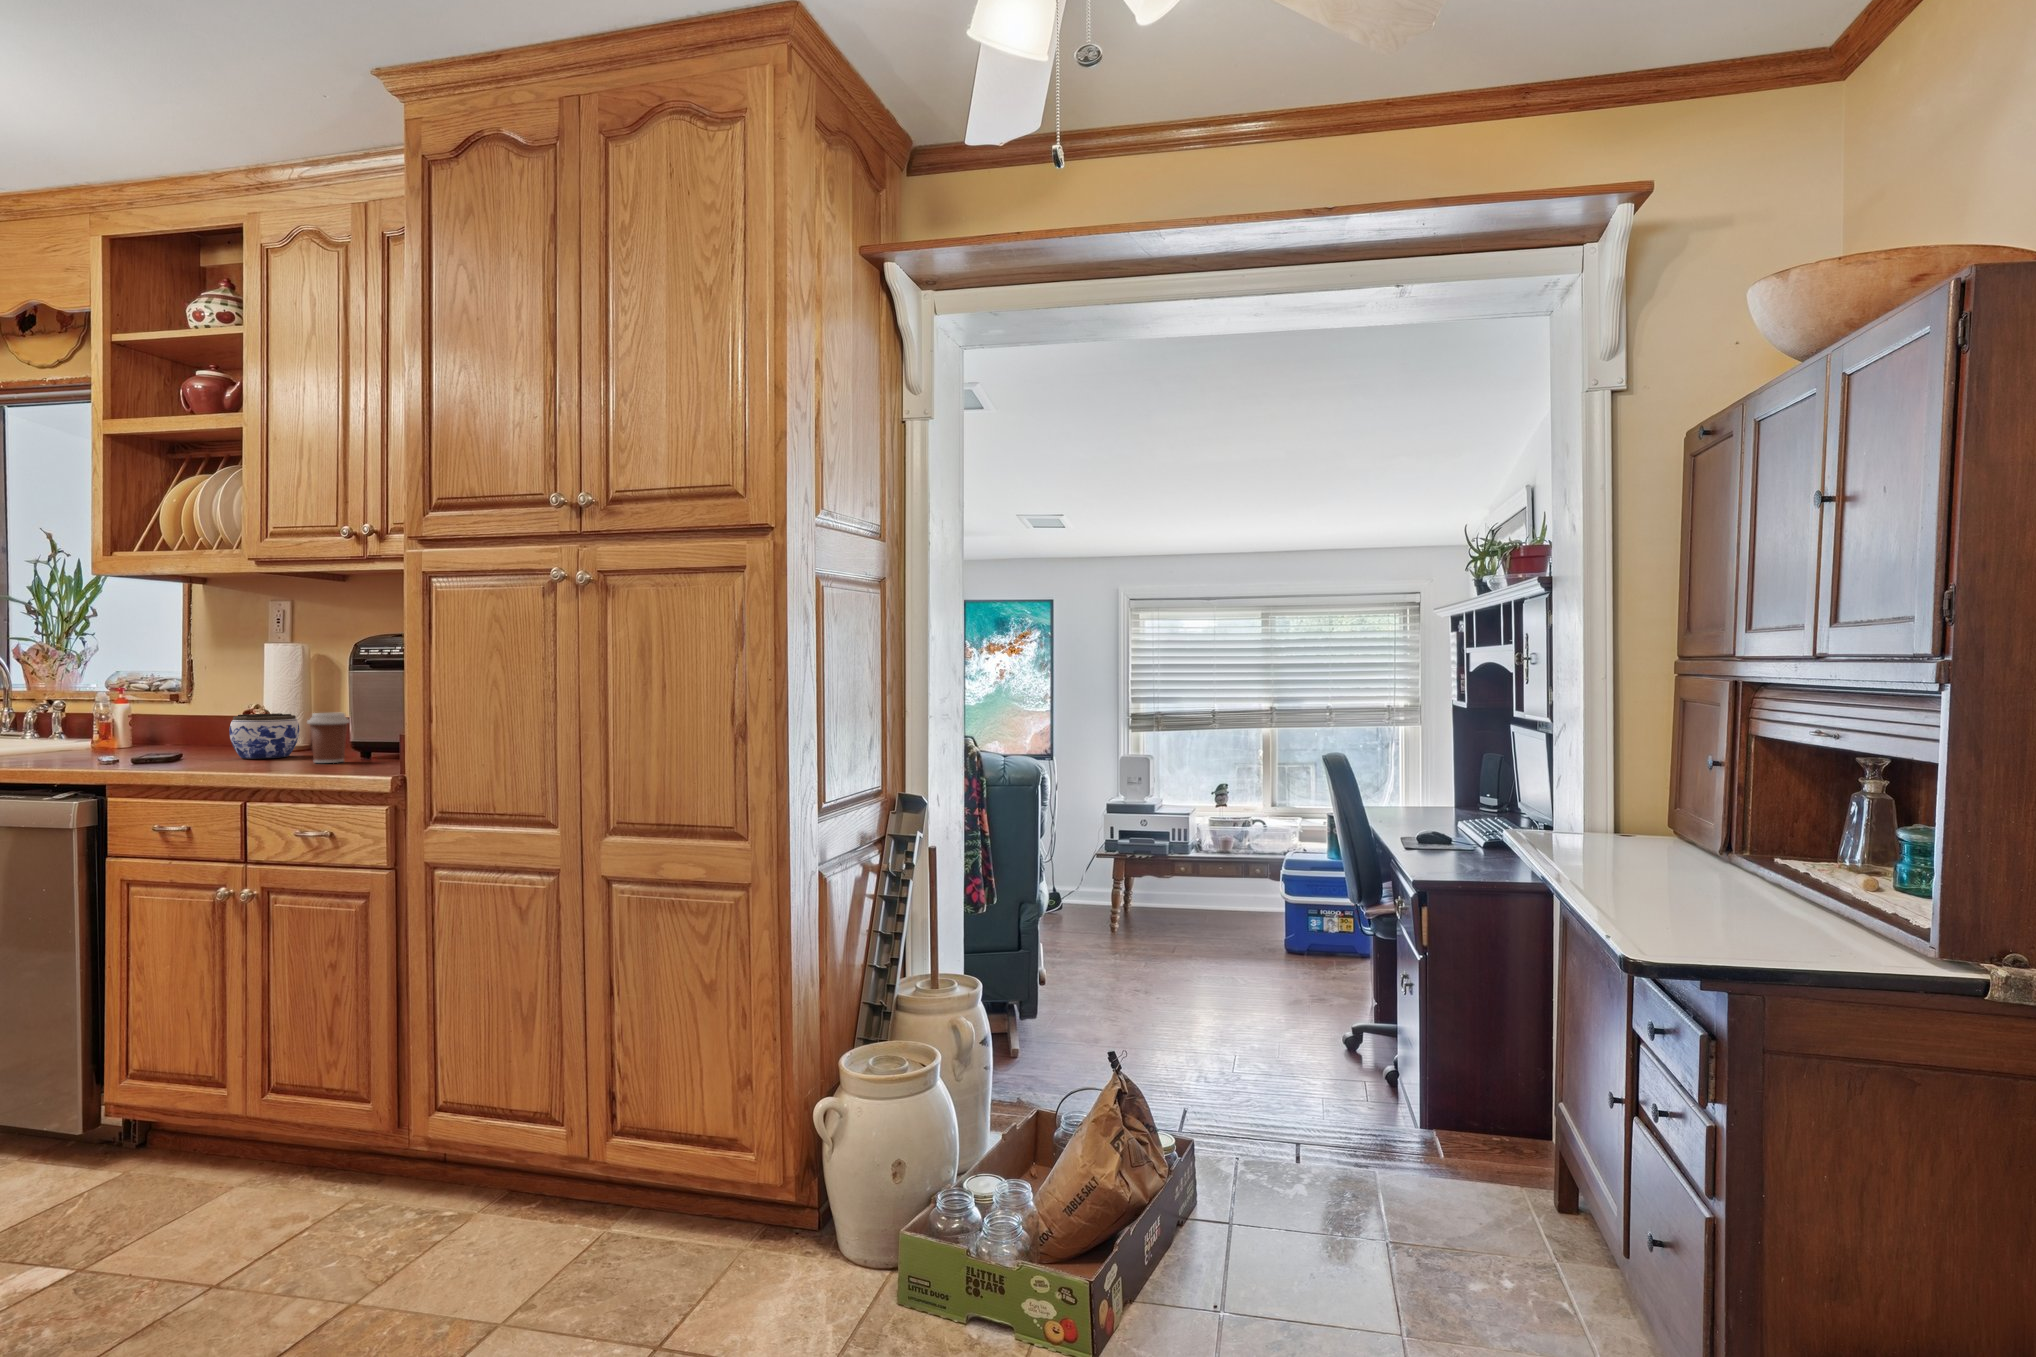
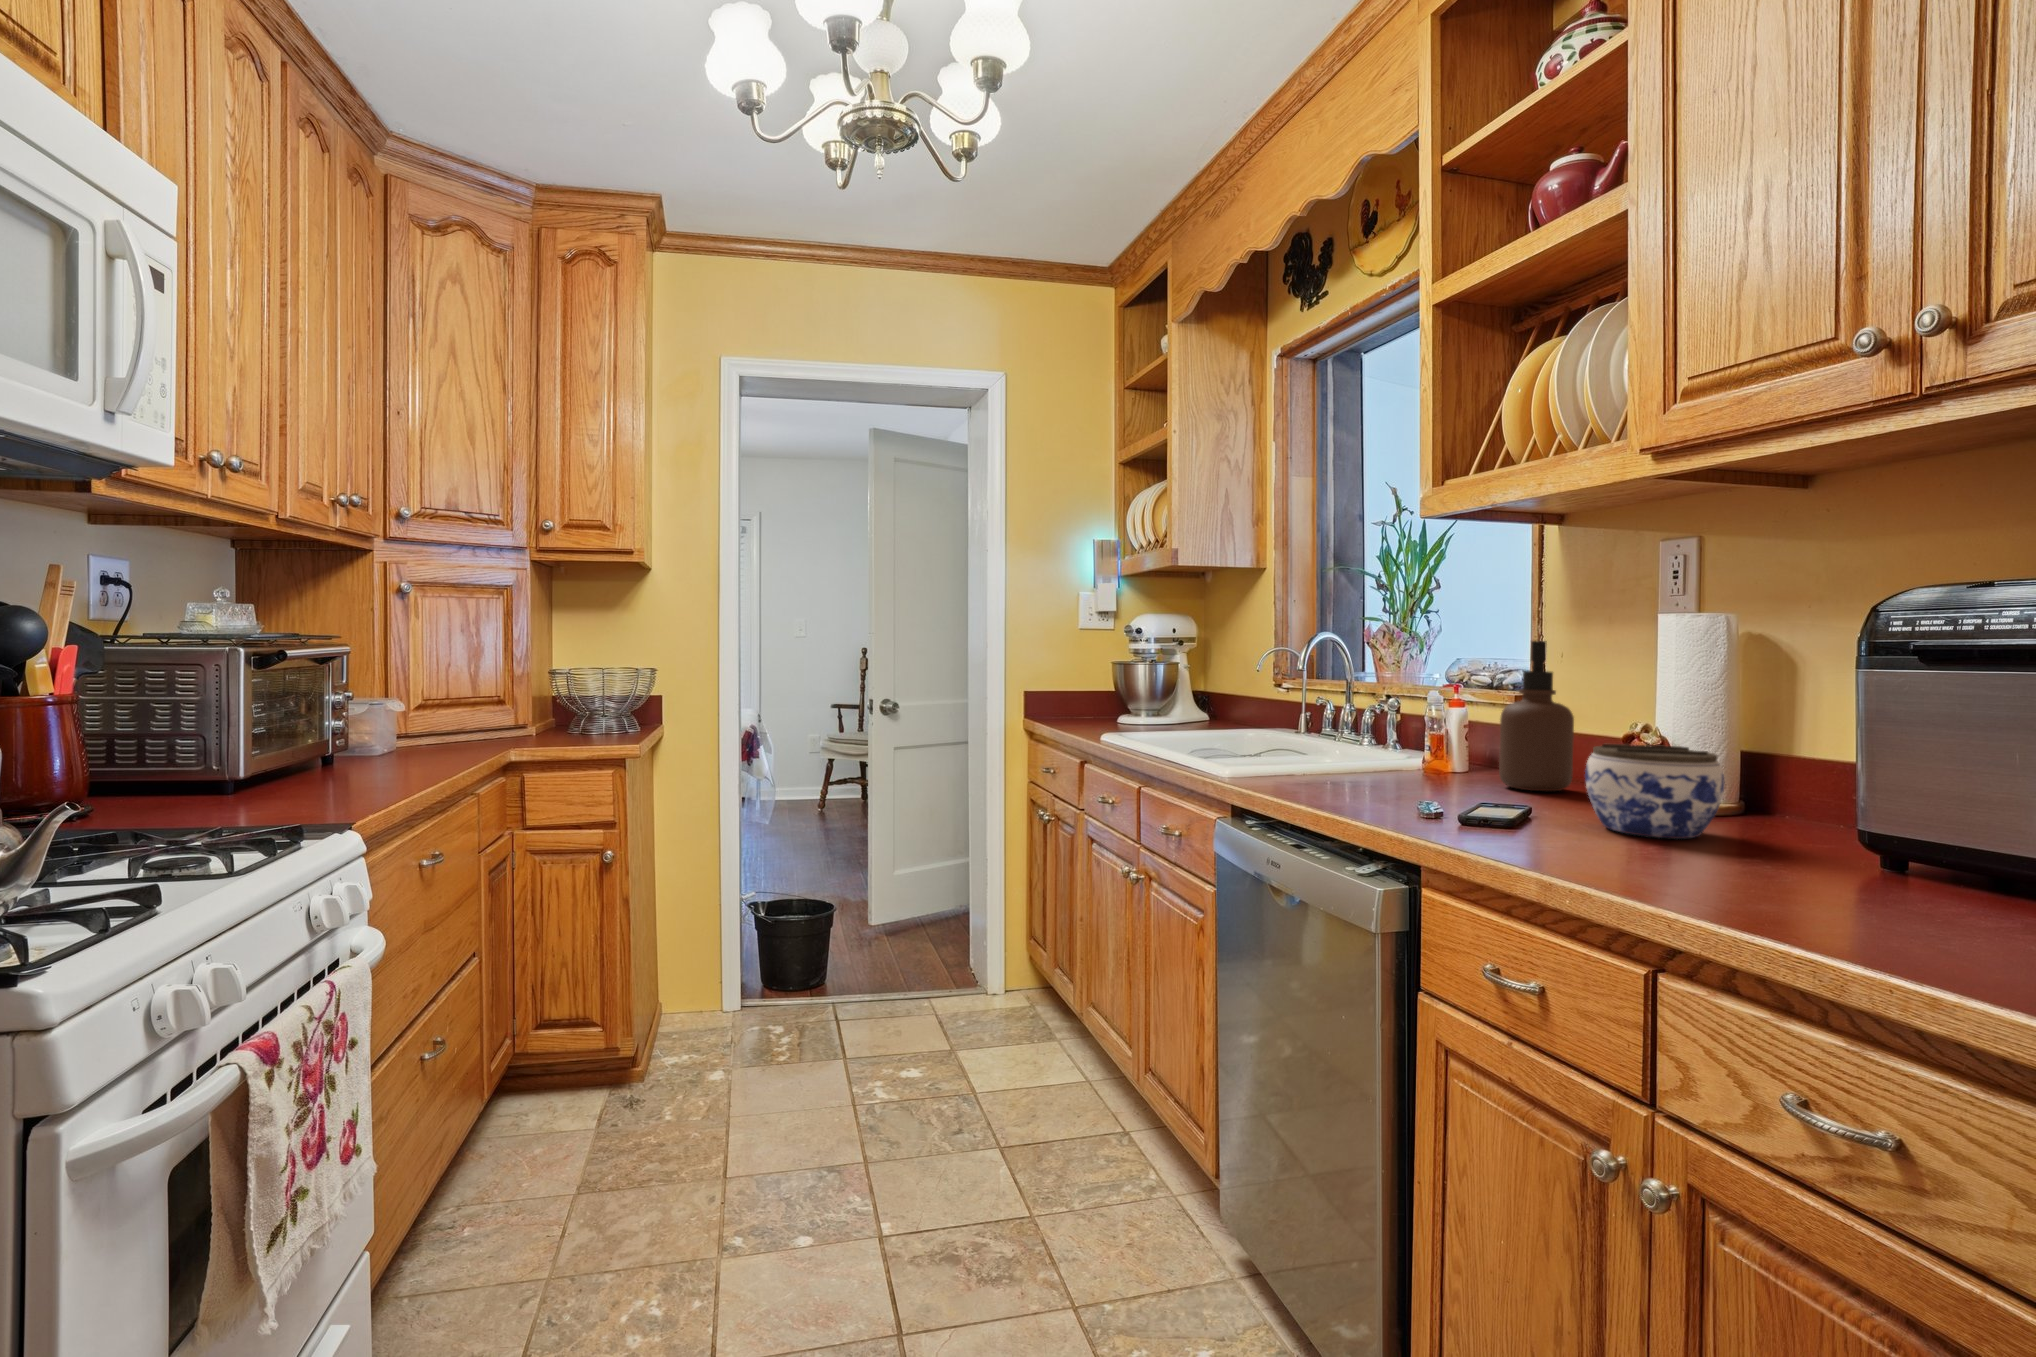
soap dispenser: none [166,659,215,752] -> present [1499,641,1574,791]
coffee cup: present [307,713,350,763] -> none [1748,762,1865,892]

